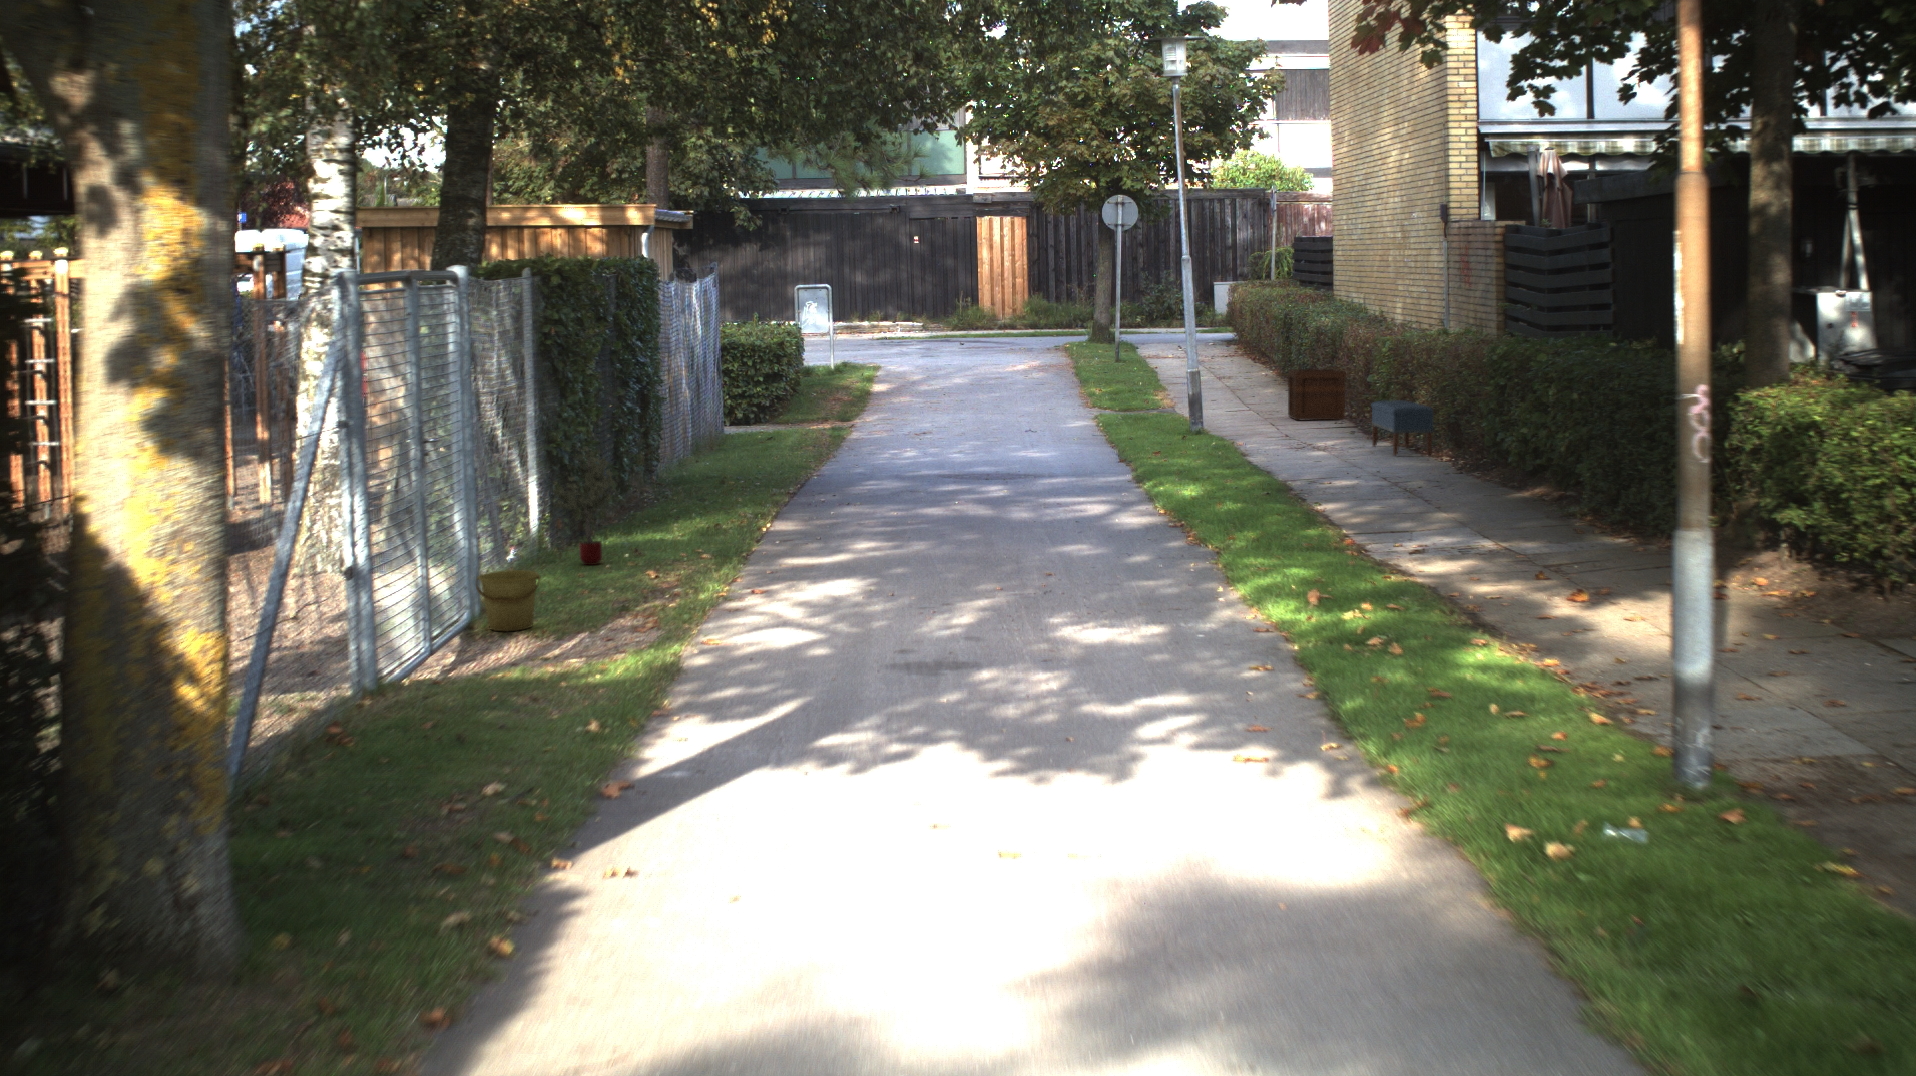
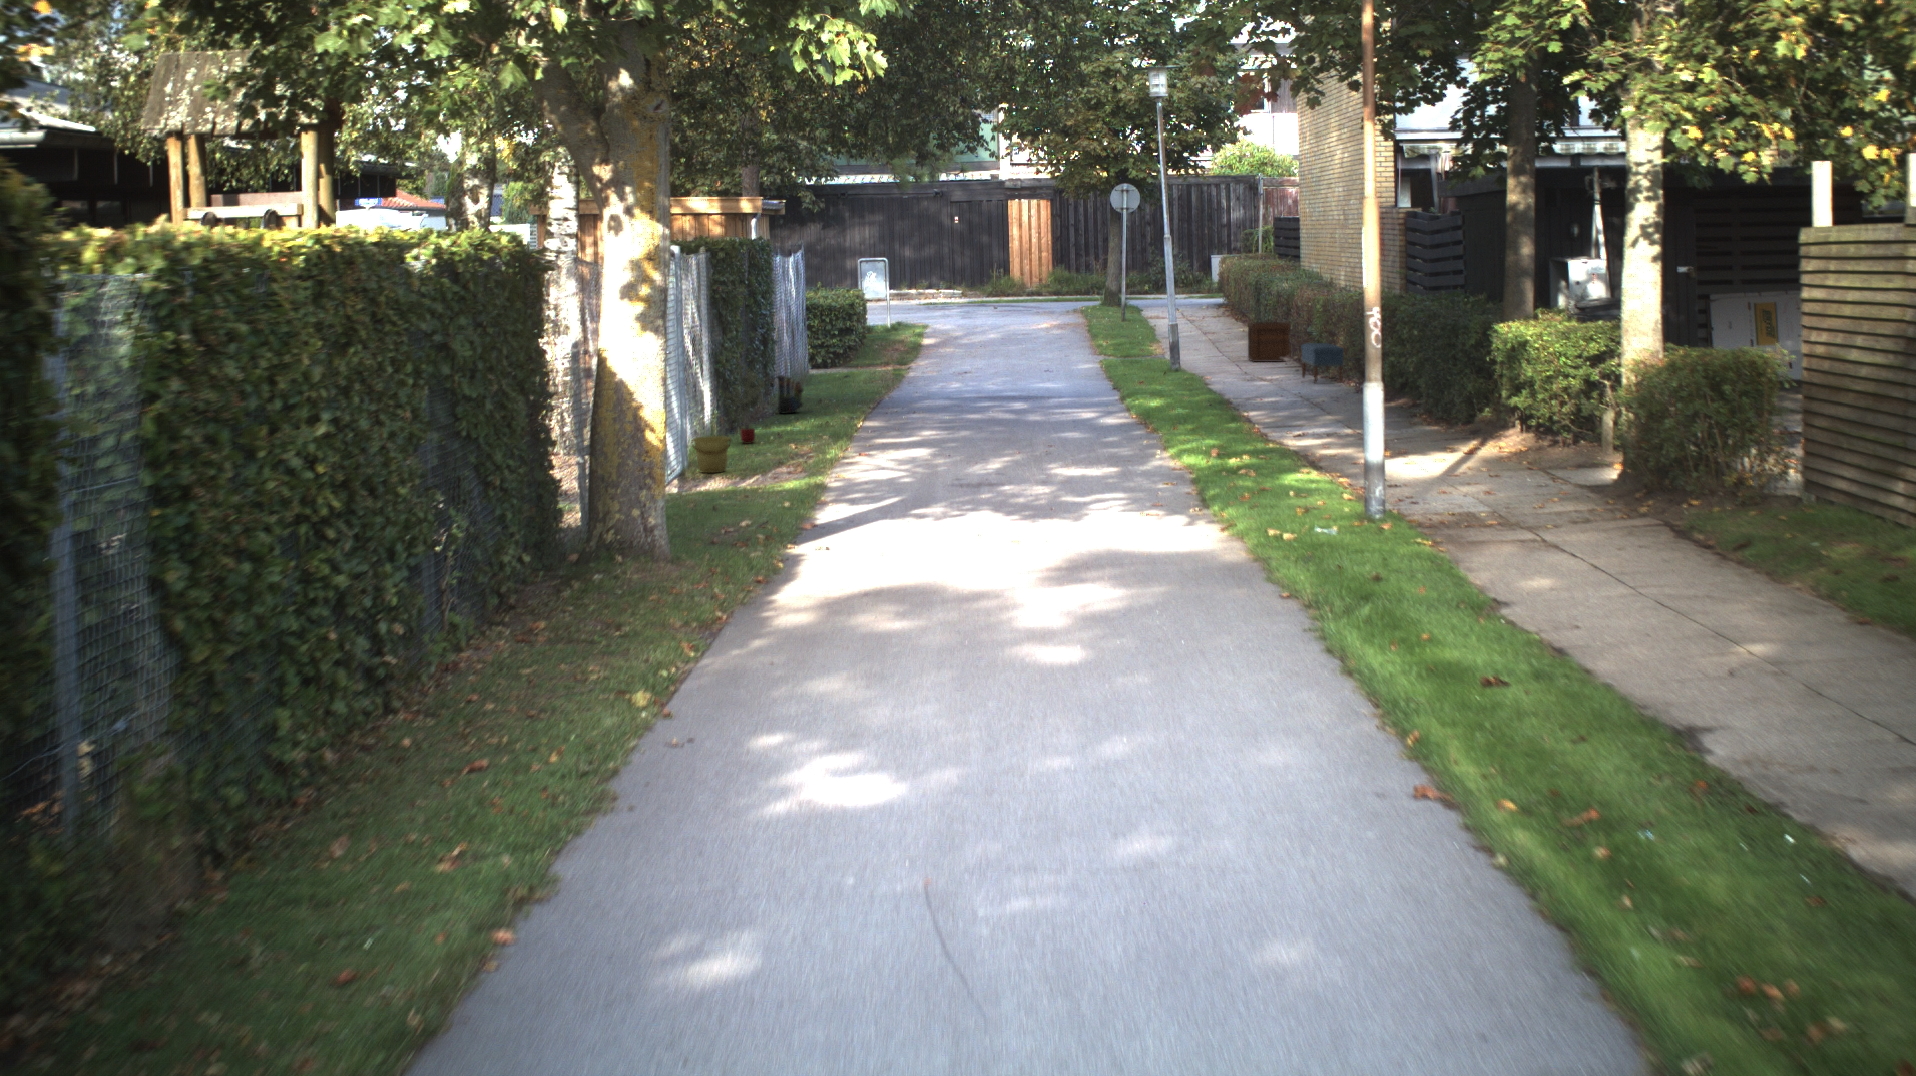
backpack: none [642,451,692,505] -> present [769,375,804,413]

